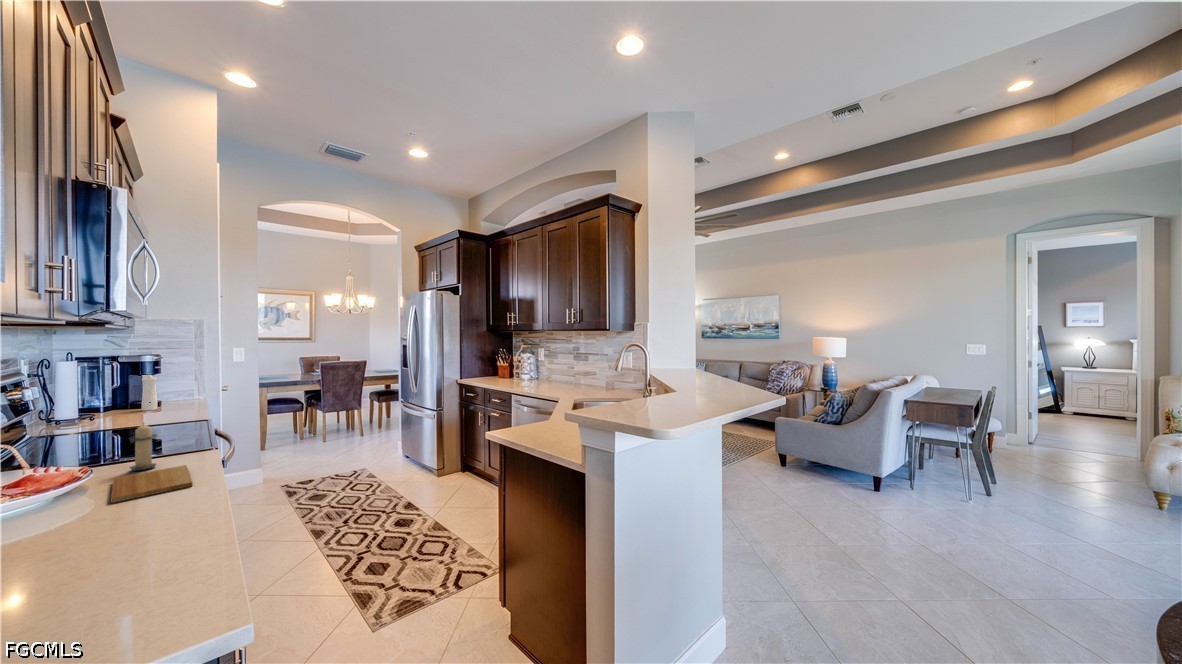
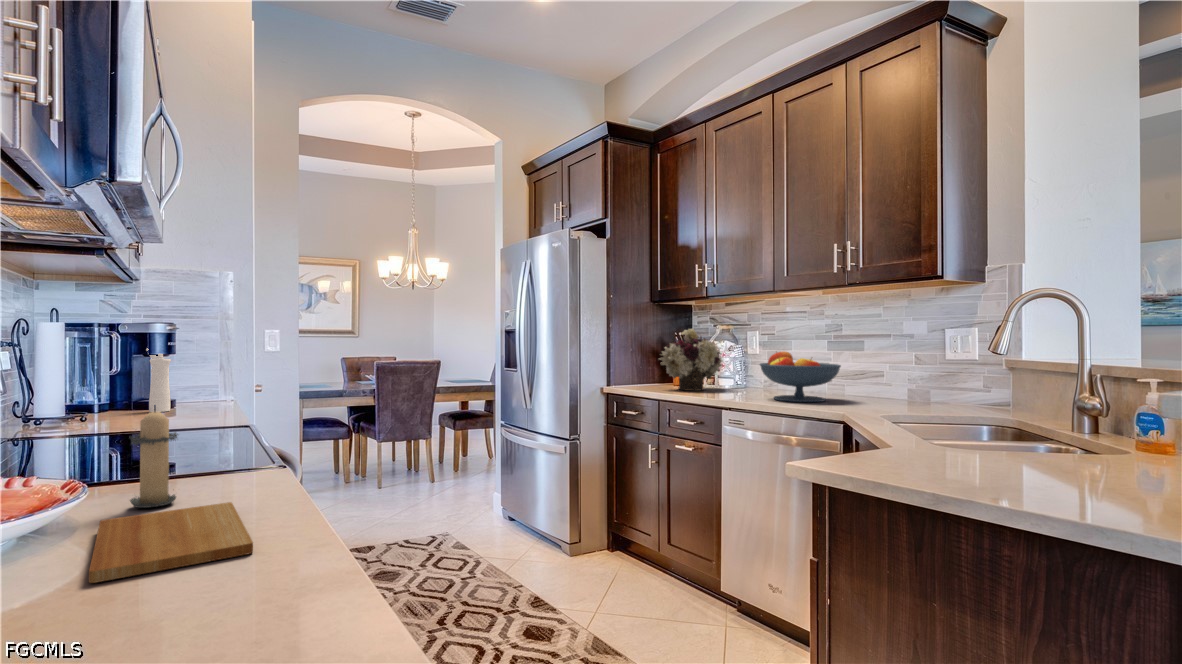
flower arrangement: none [487,347,525,382] -> present [659,329,722,391]
fruit bowl: none [533,362,573,389] -> present [760,351,841,402]

